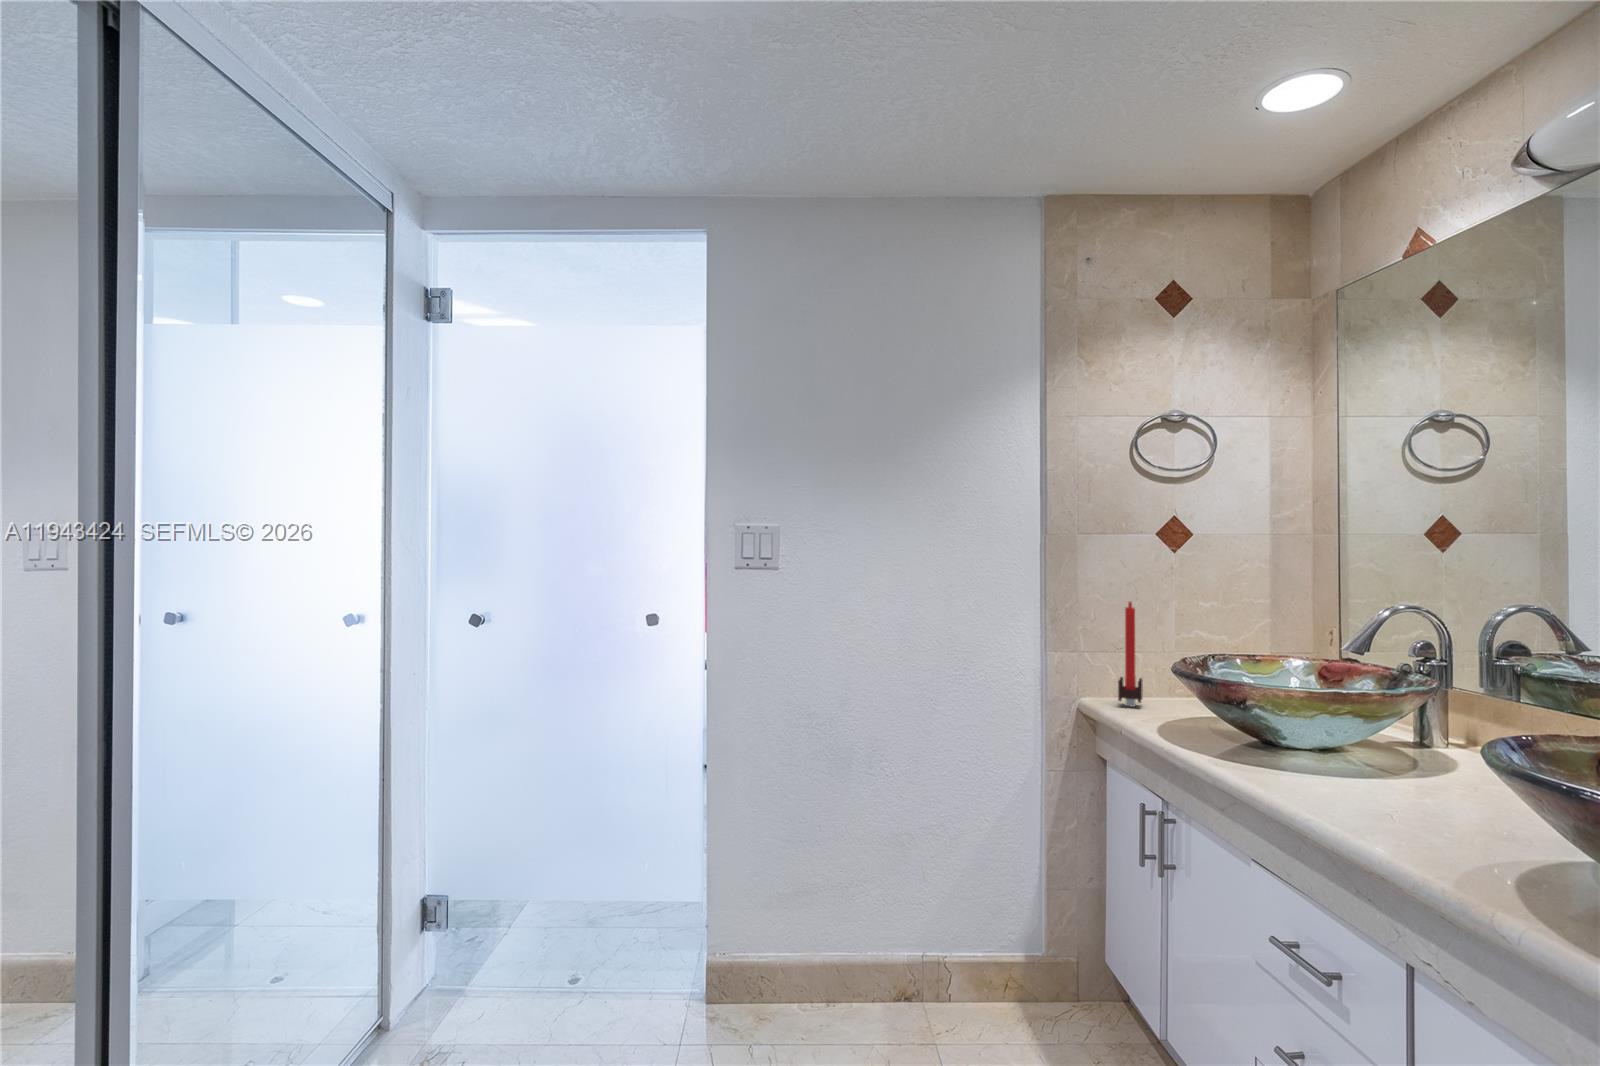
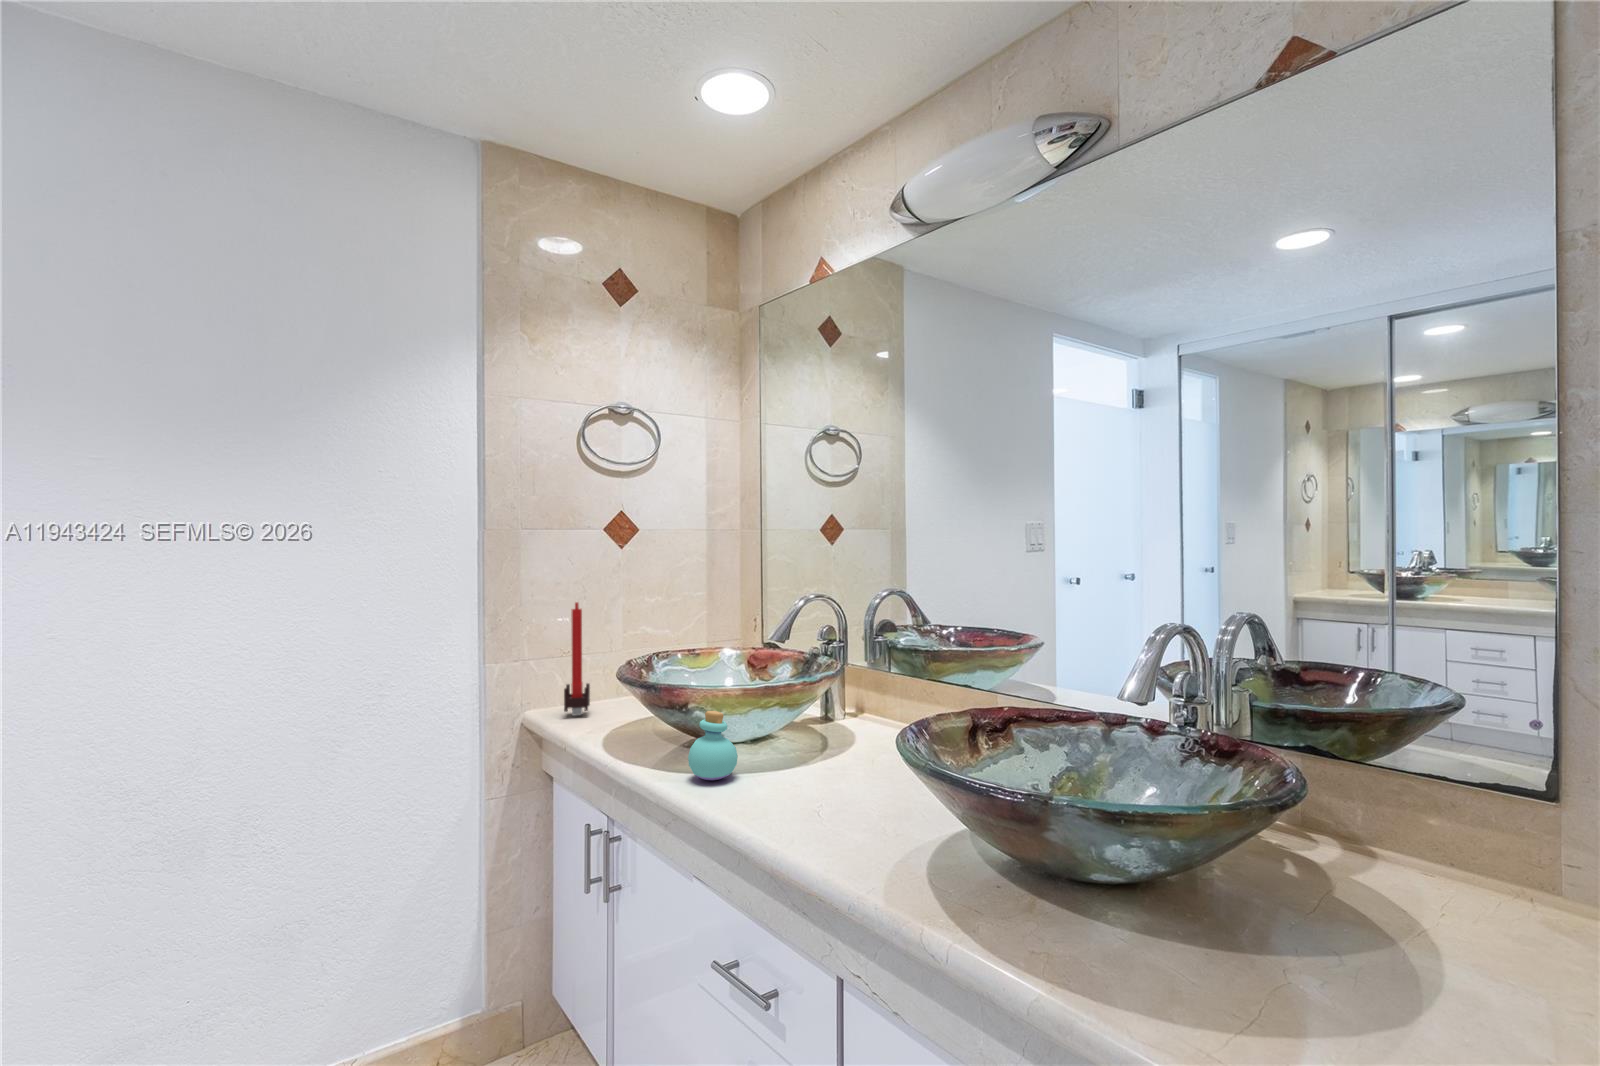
perfume bottle: none [1245,707,1301,774] -> present [688,711,738,780]

